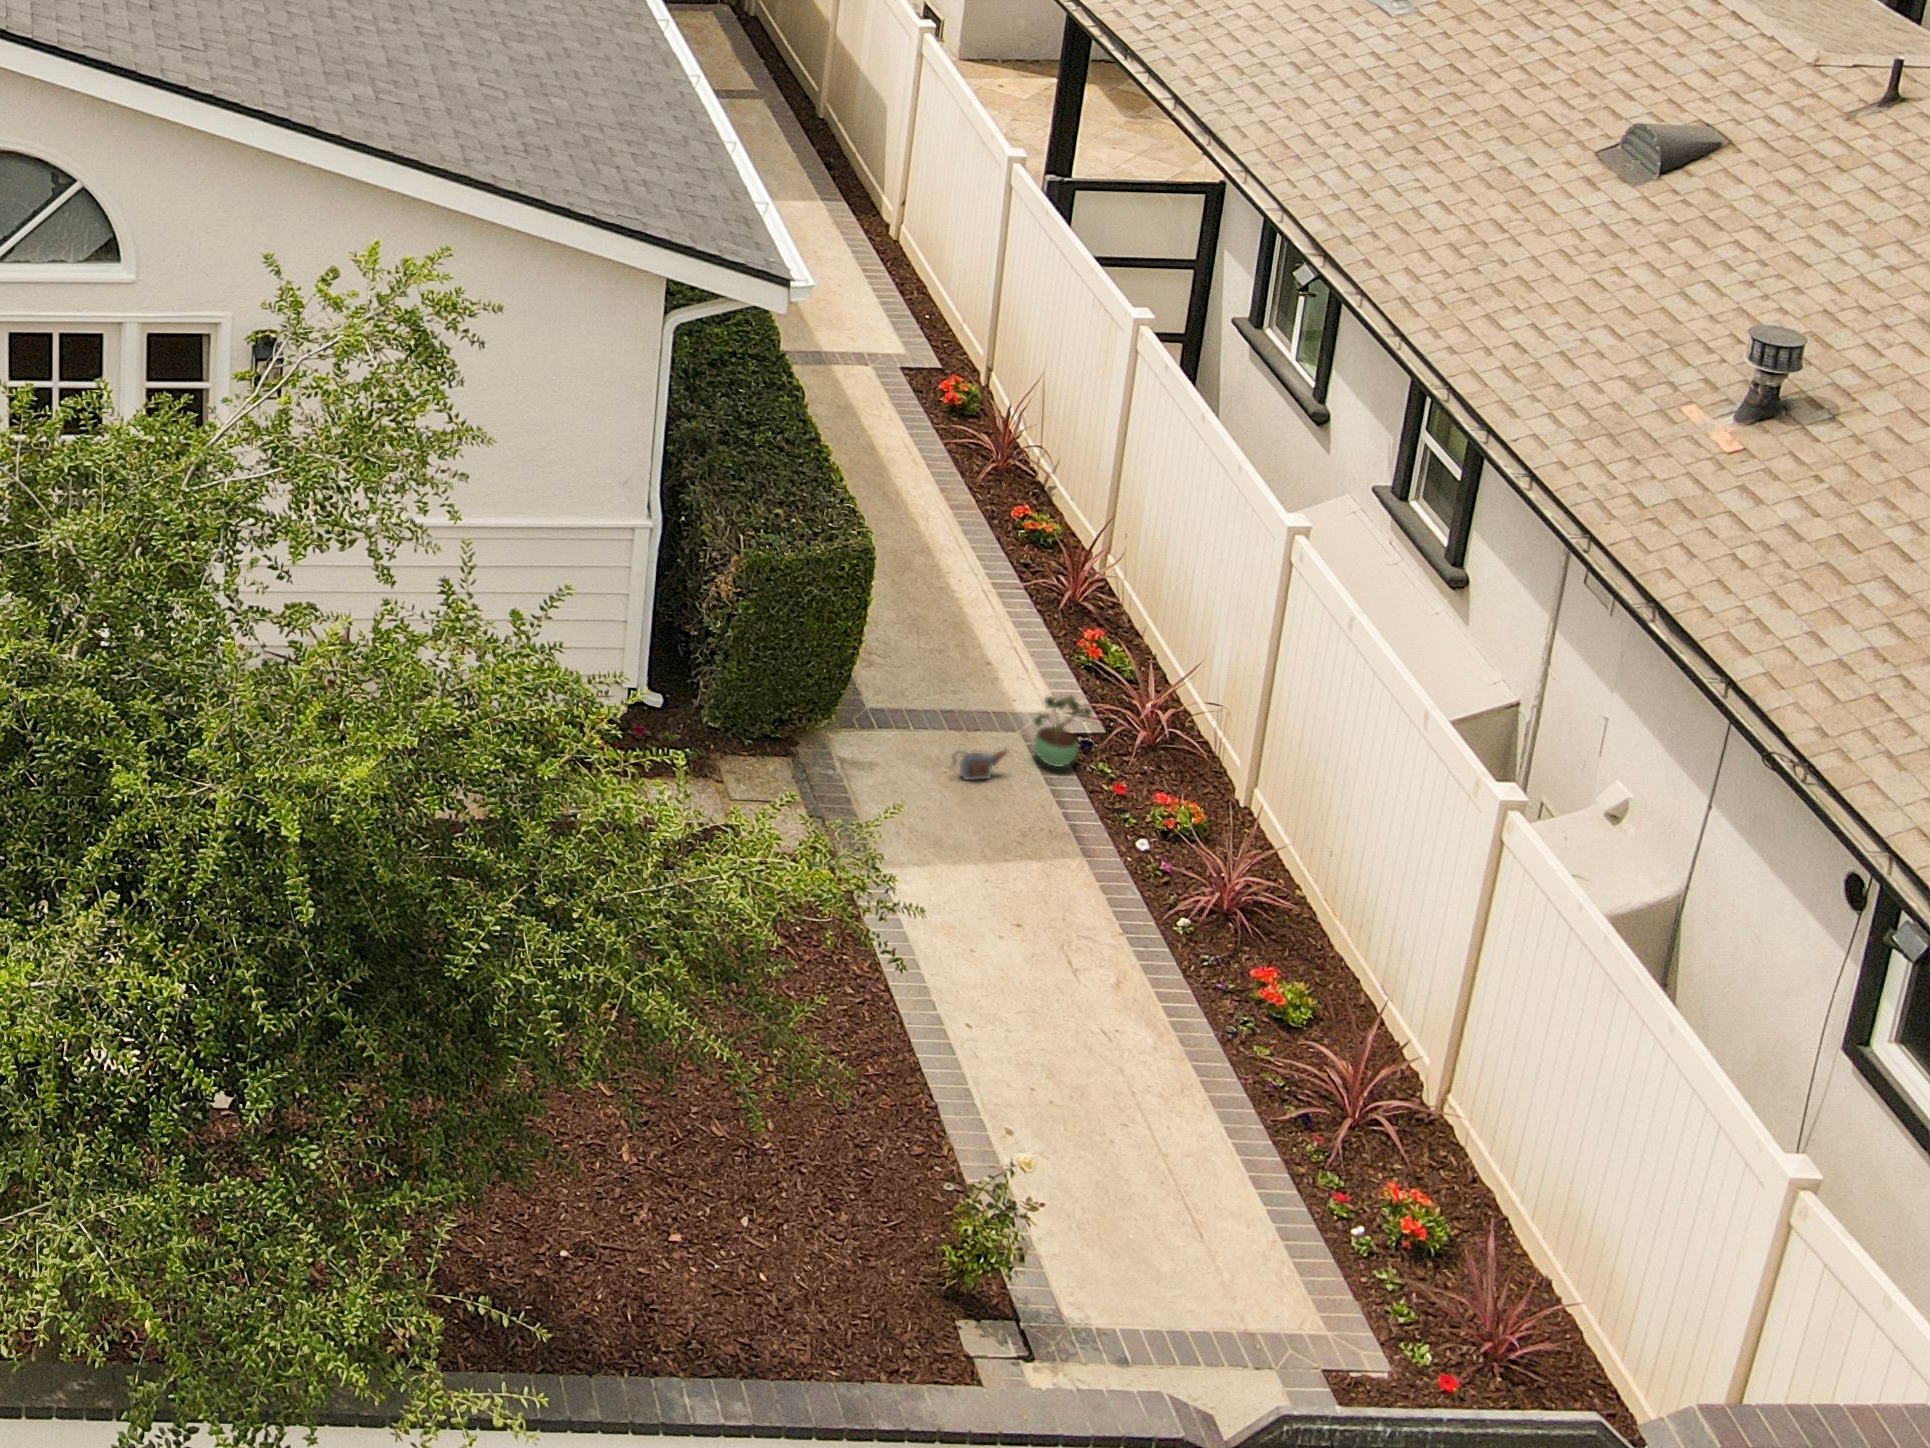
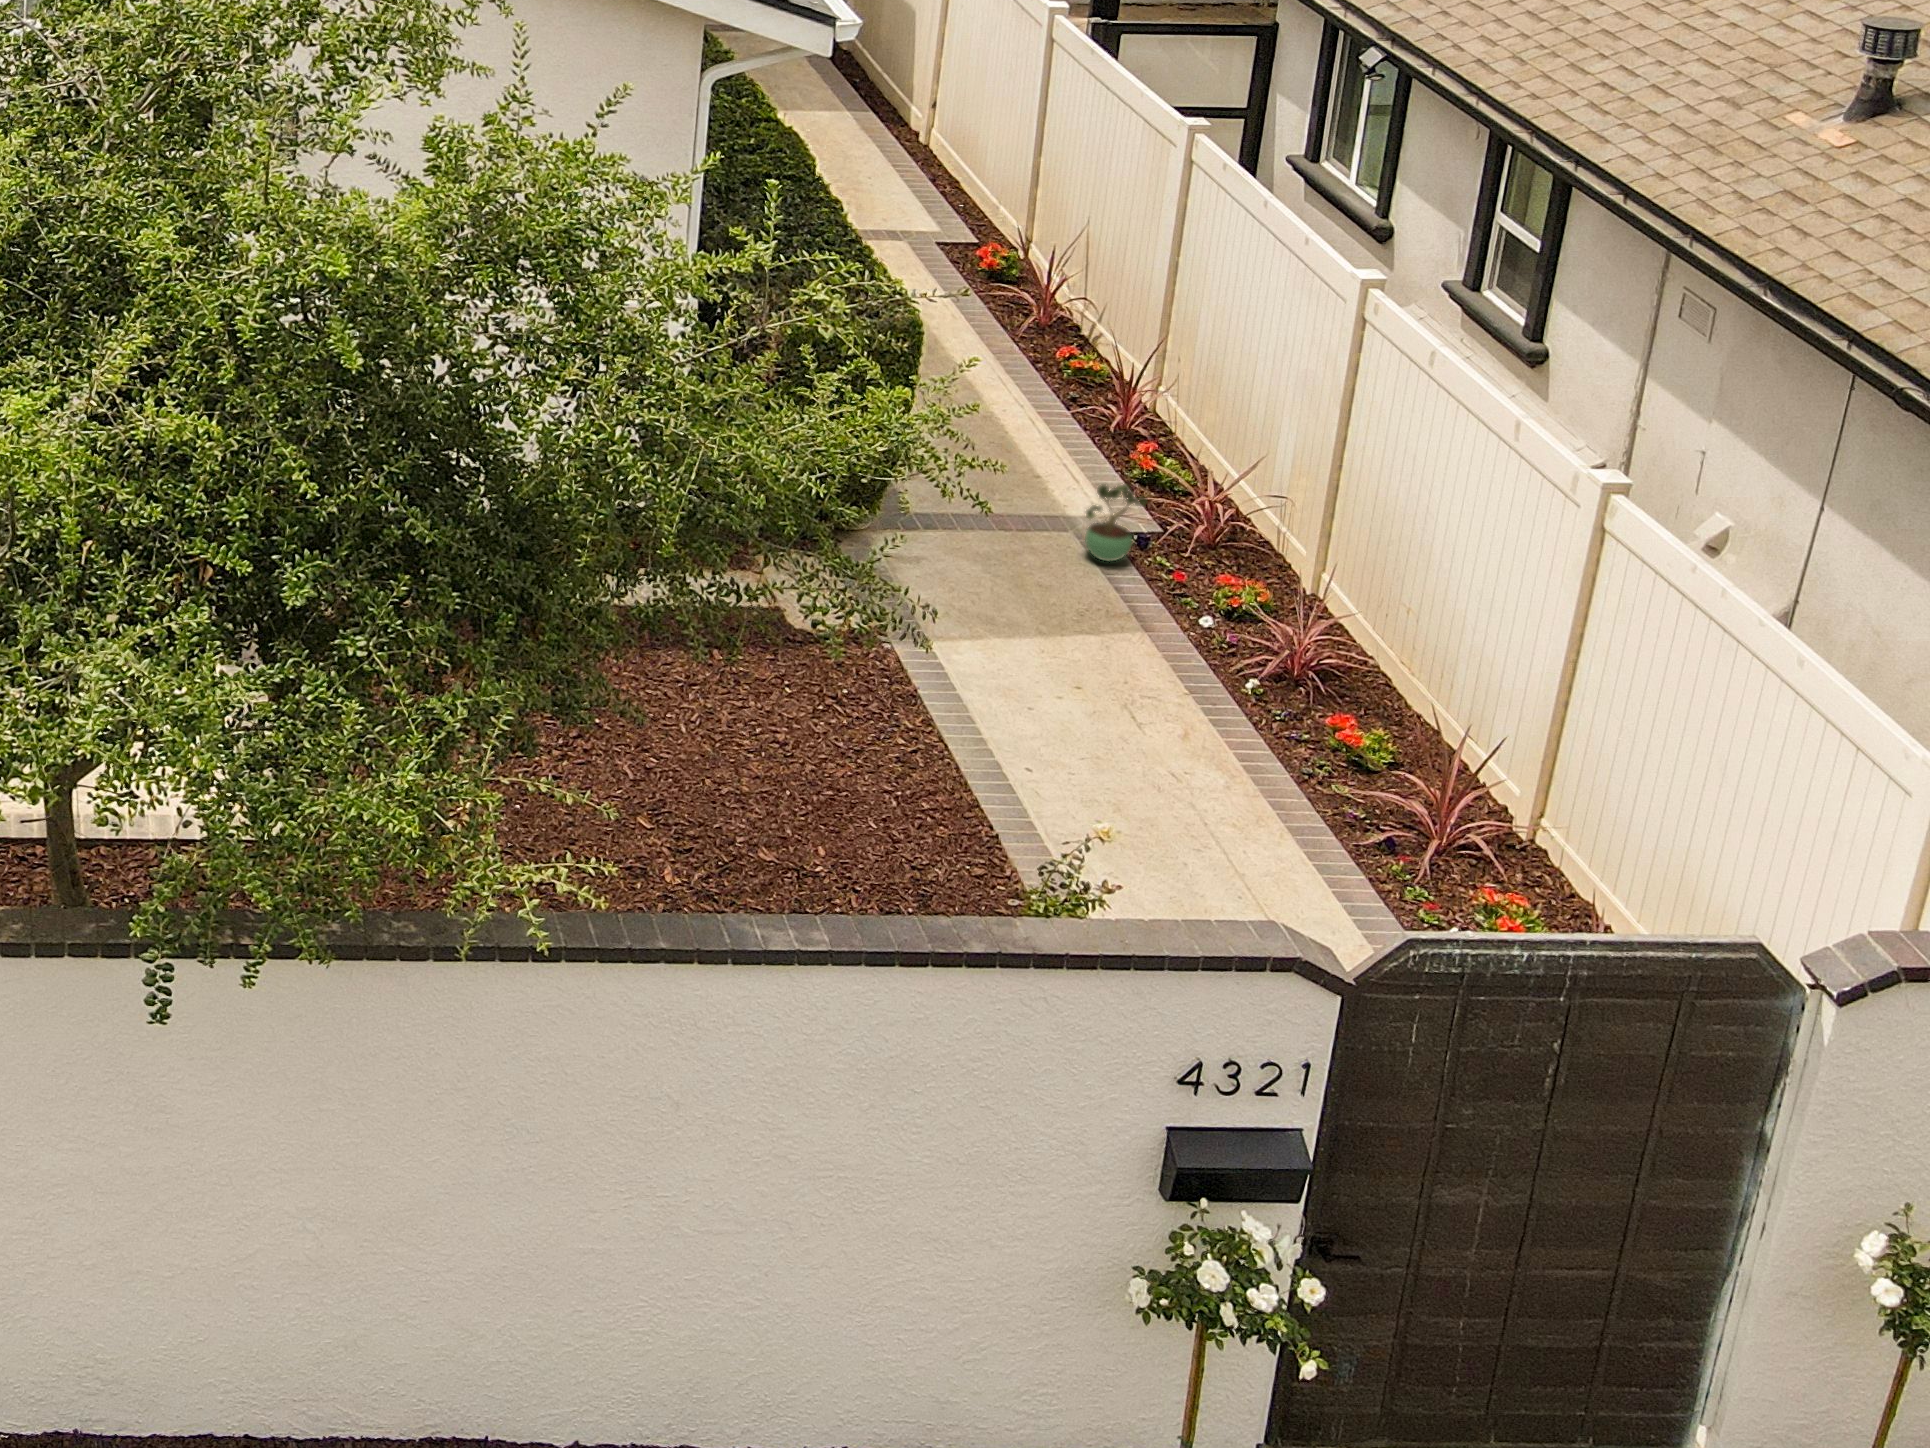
watering can: present [952,750,1007,780] -> none [998,540,1060,573]

